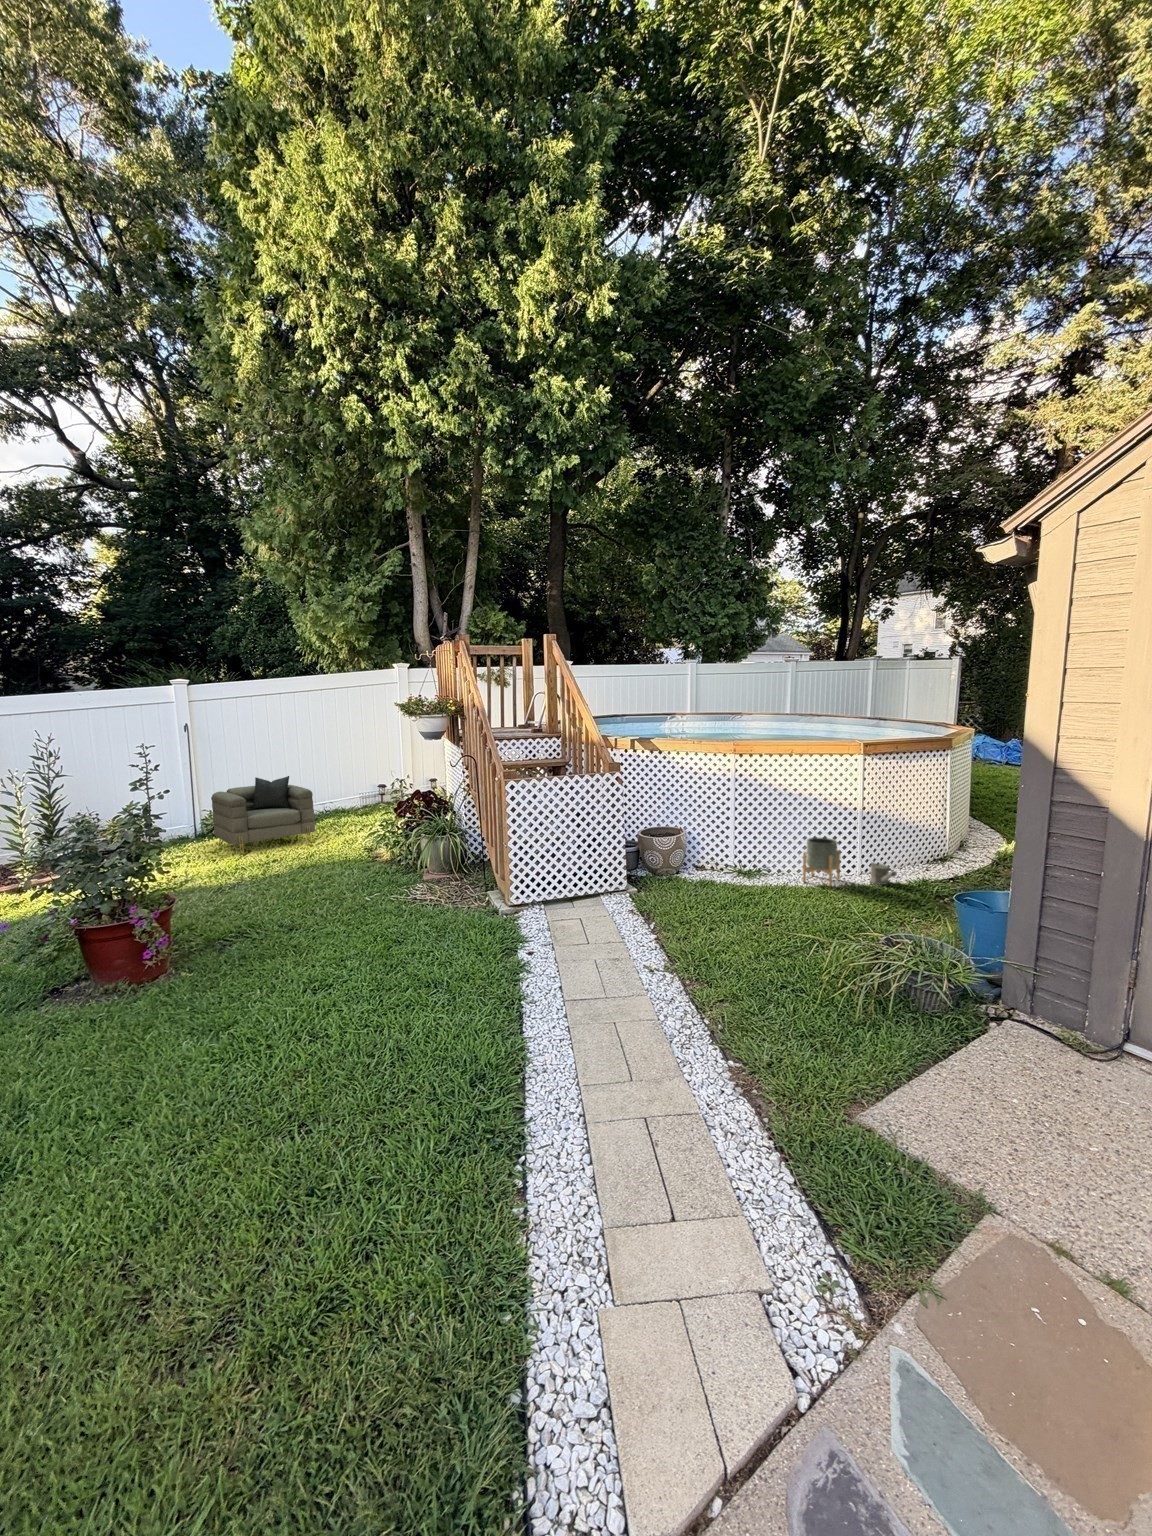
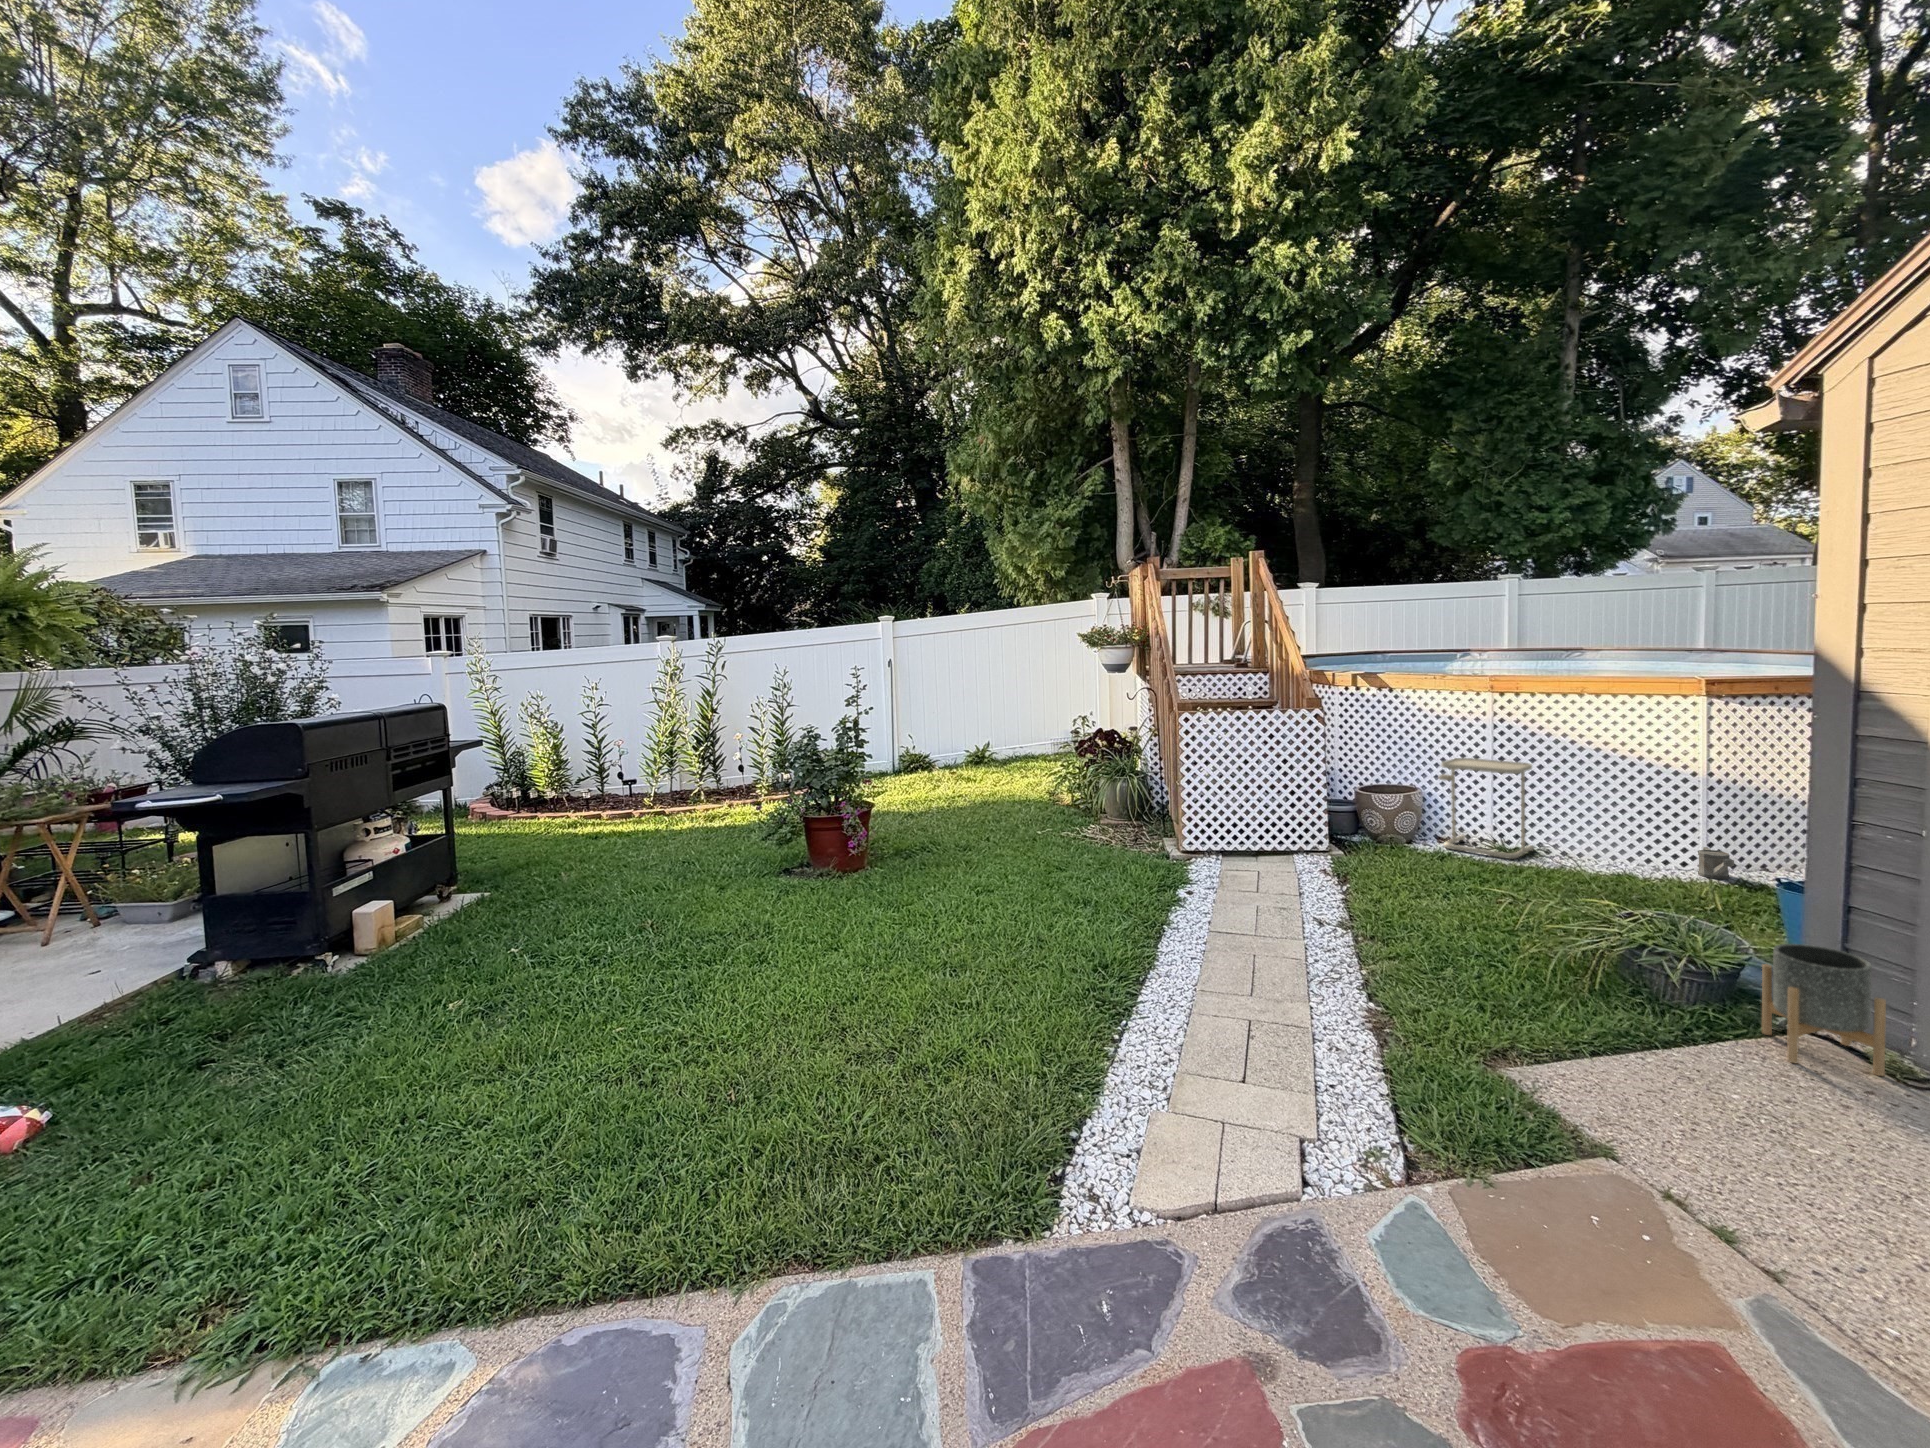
armchair: present [211,776,315,854] -> none [910,711,1003,787]
side table: none [701,805,767,883] -> present [1439,758,1533,859]
planter: present [802,838,841,886] -> present [1762,944,1886,1076]

